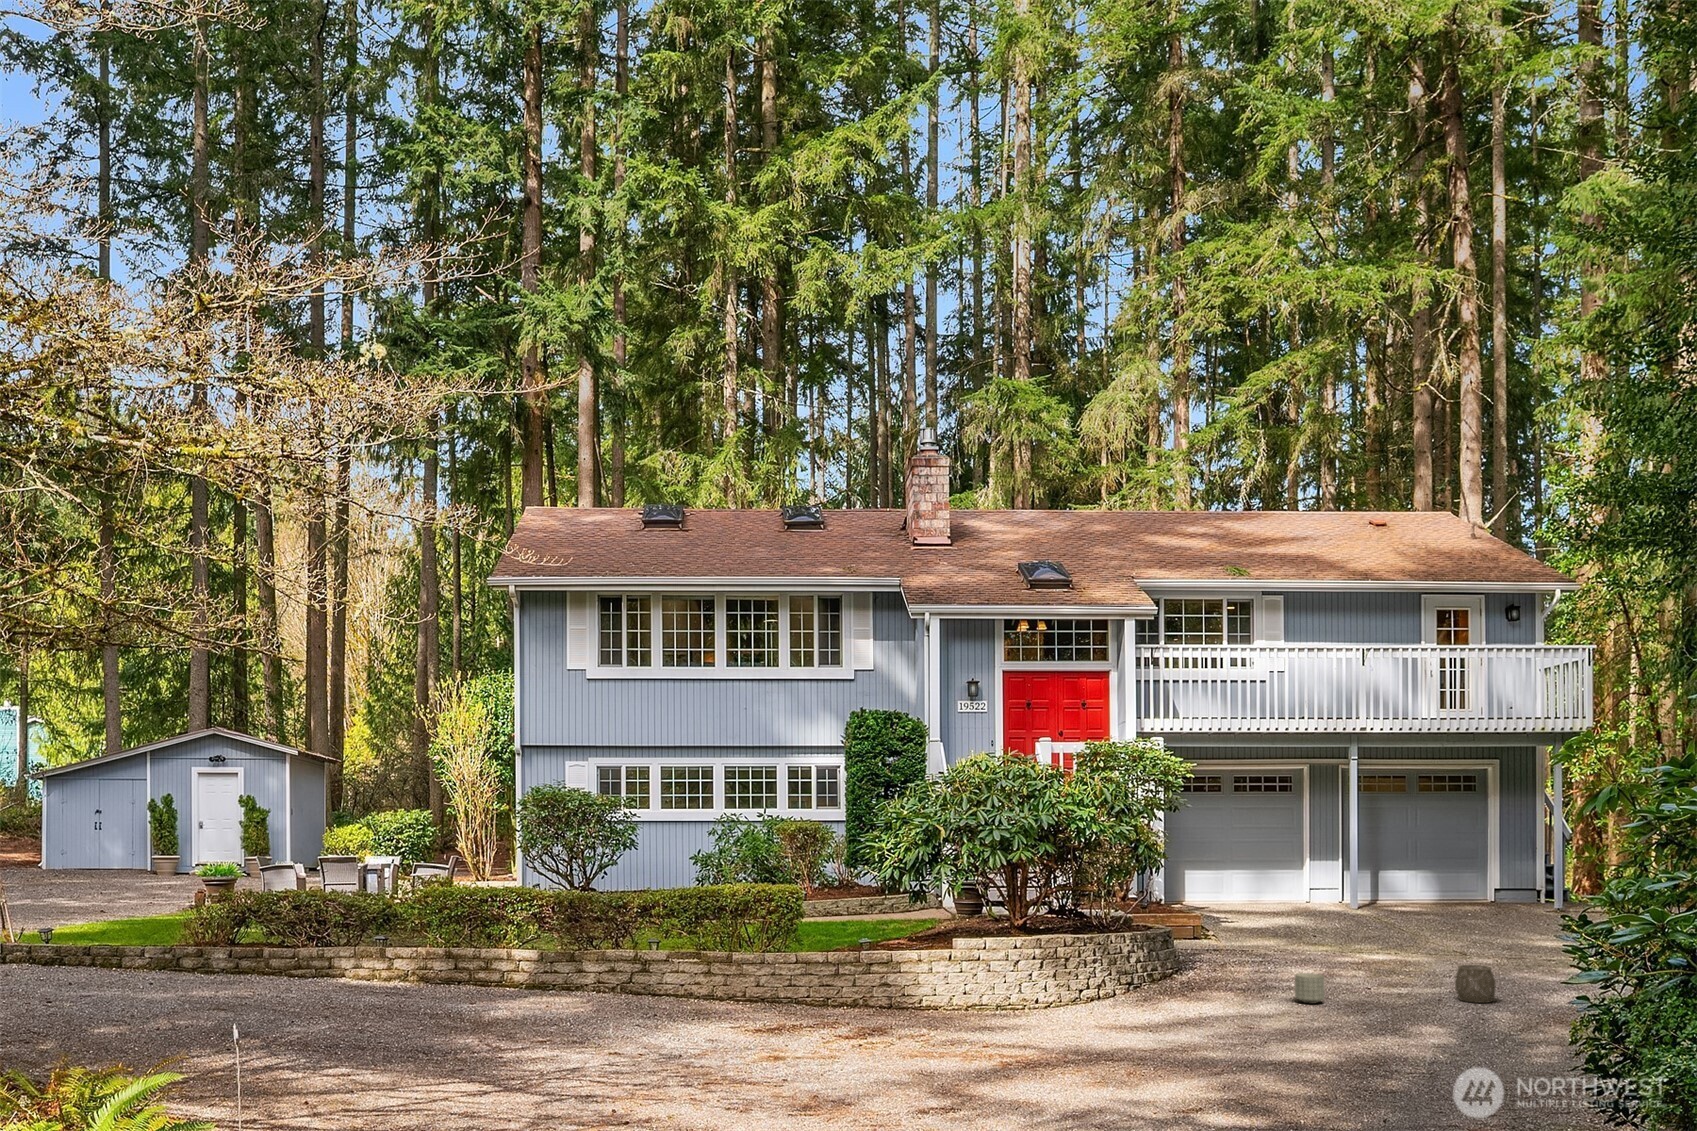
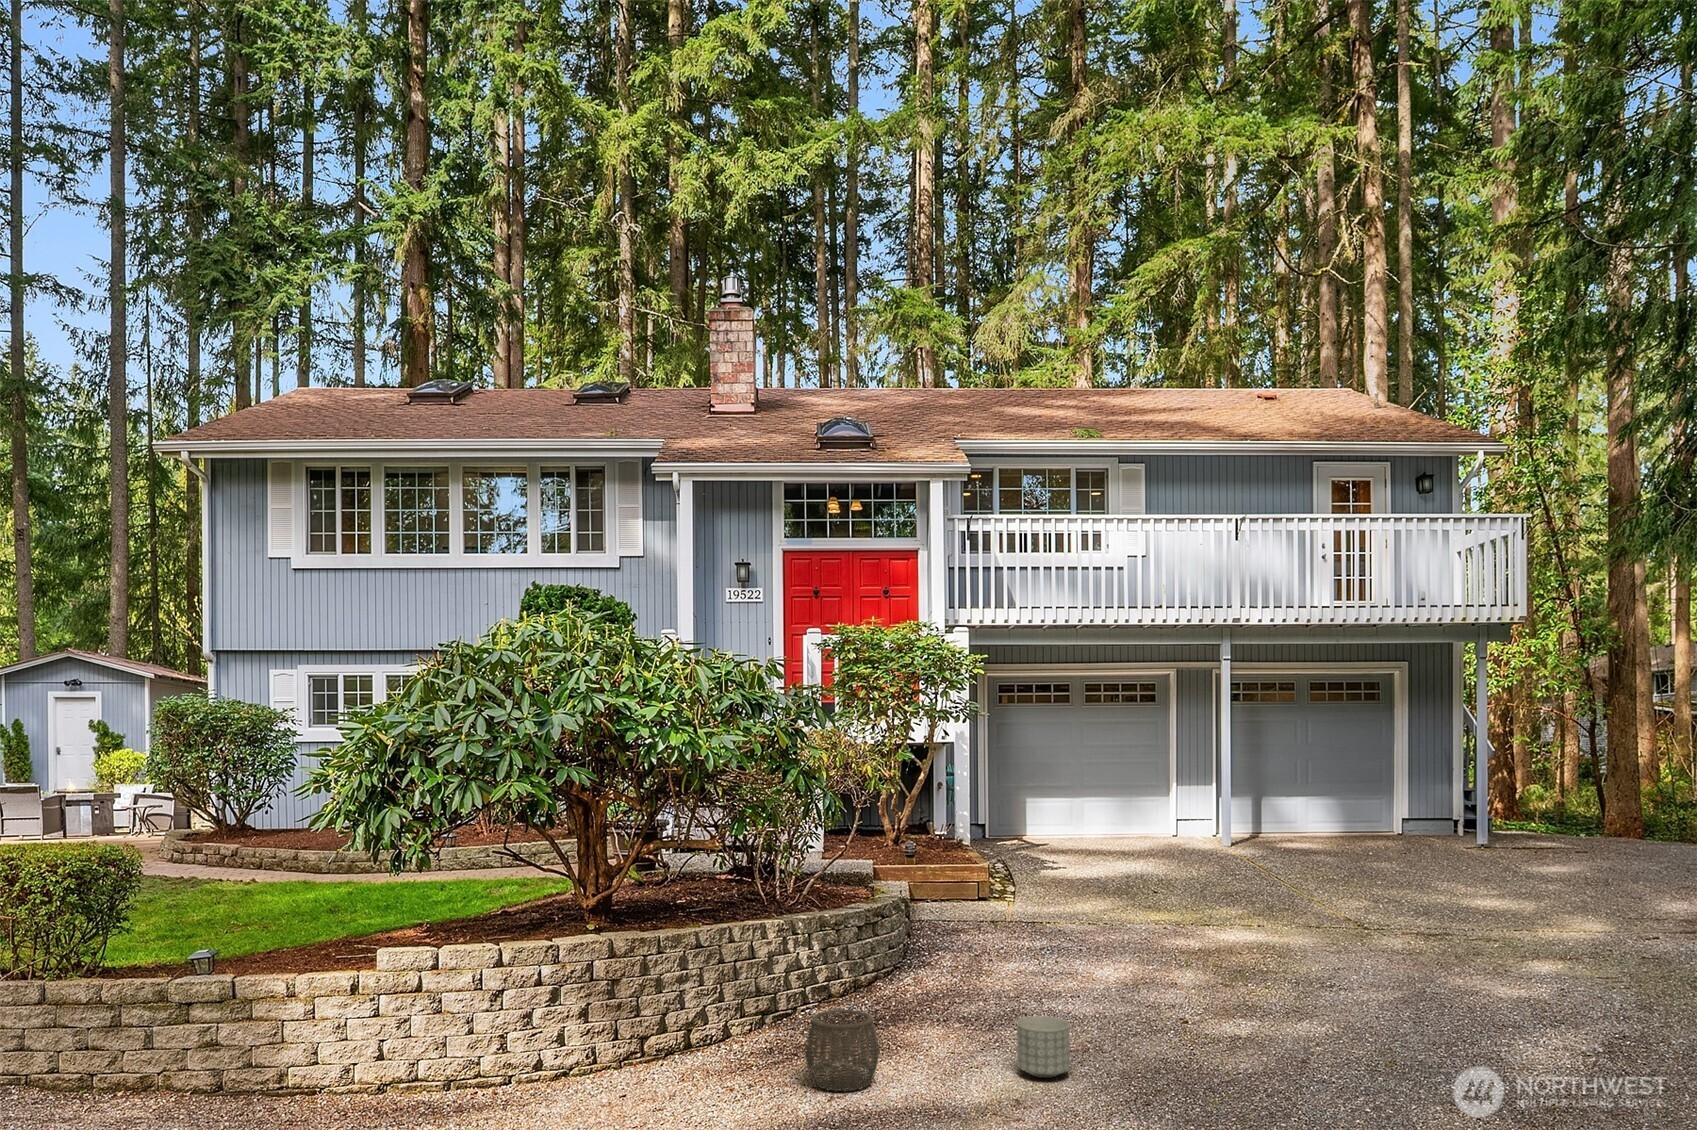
woven basket: present [1455,965,1496,1003] -> present [805,1009,879,1091]

